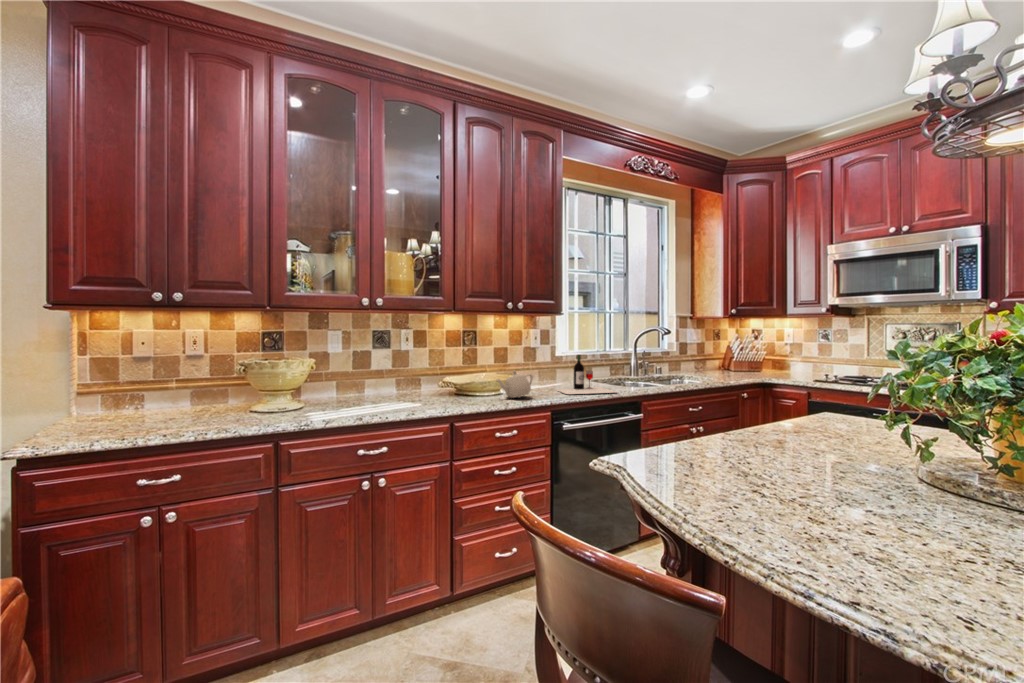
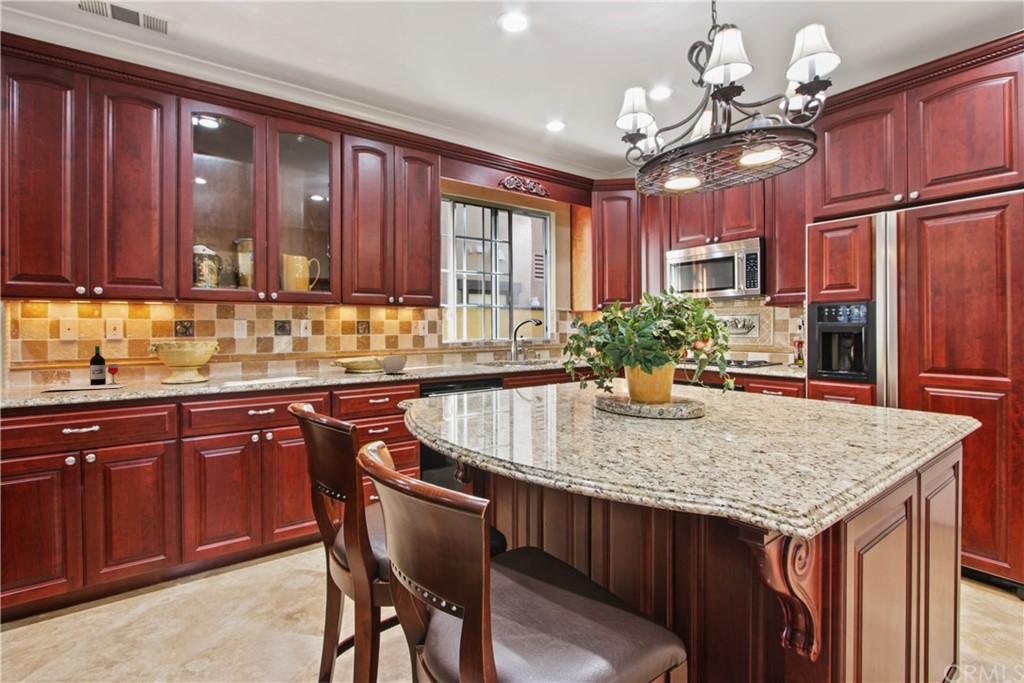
wine bottle: present [556,355,615,394] -> present [44,346,128,390]

